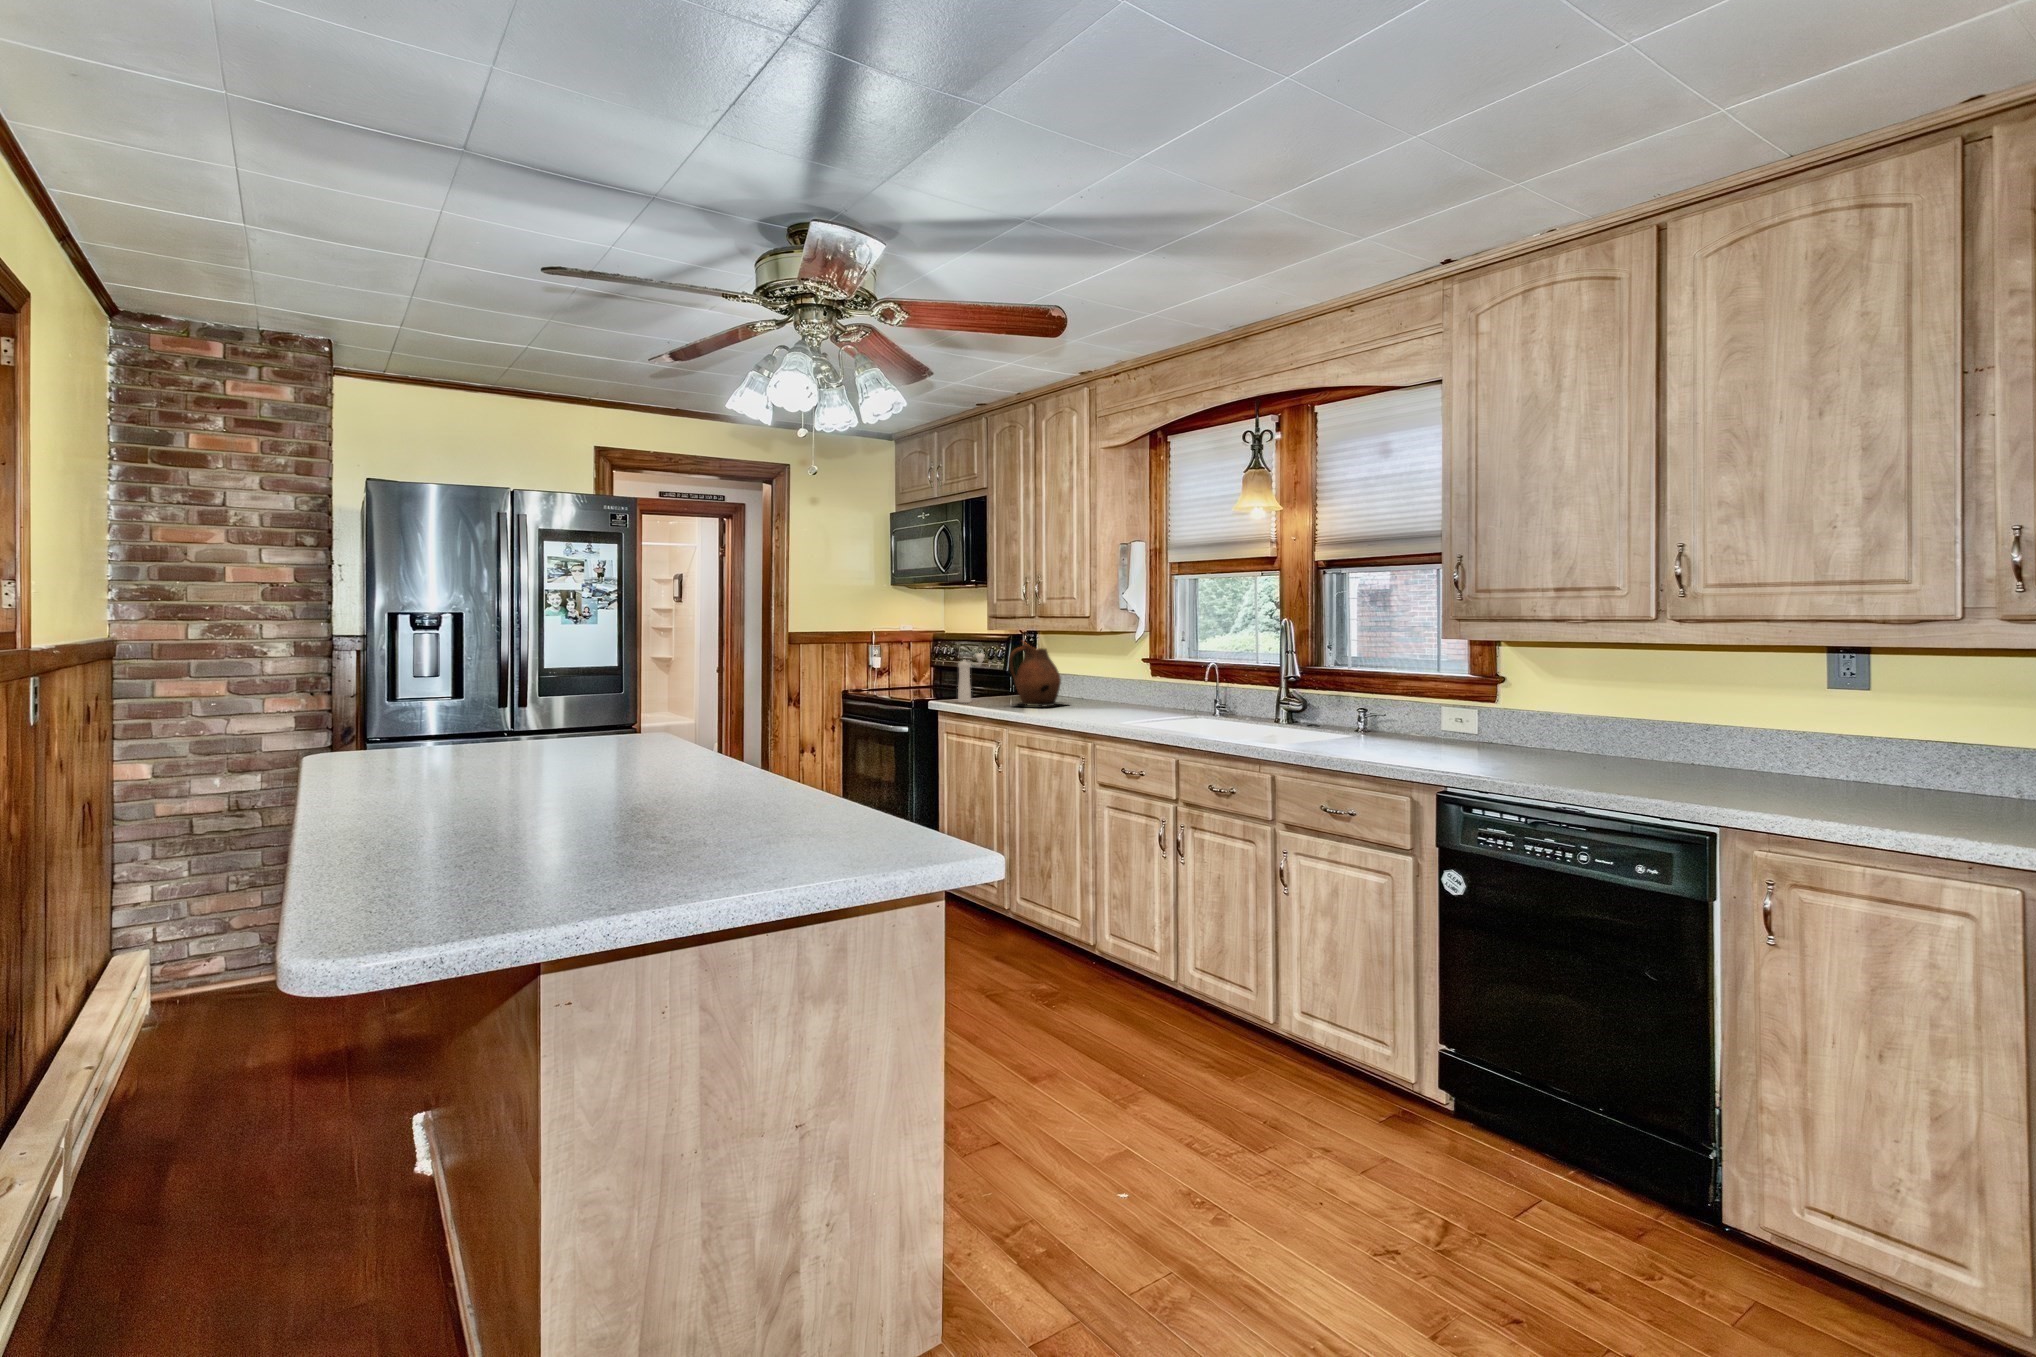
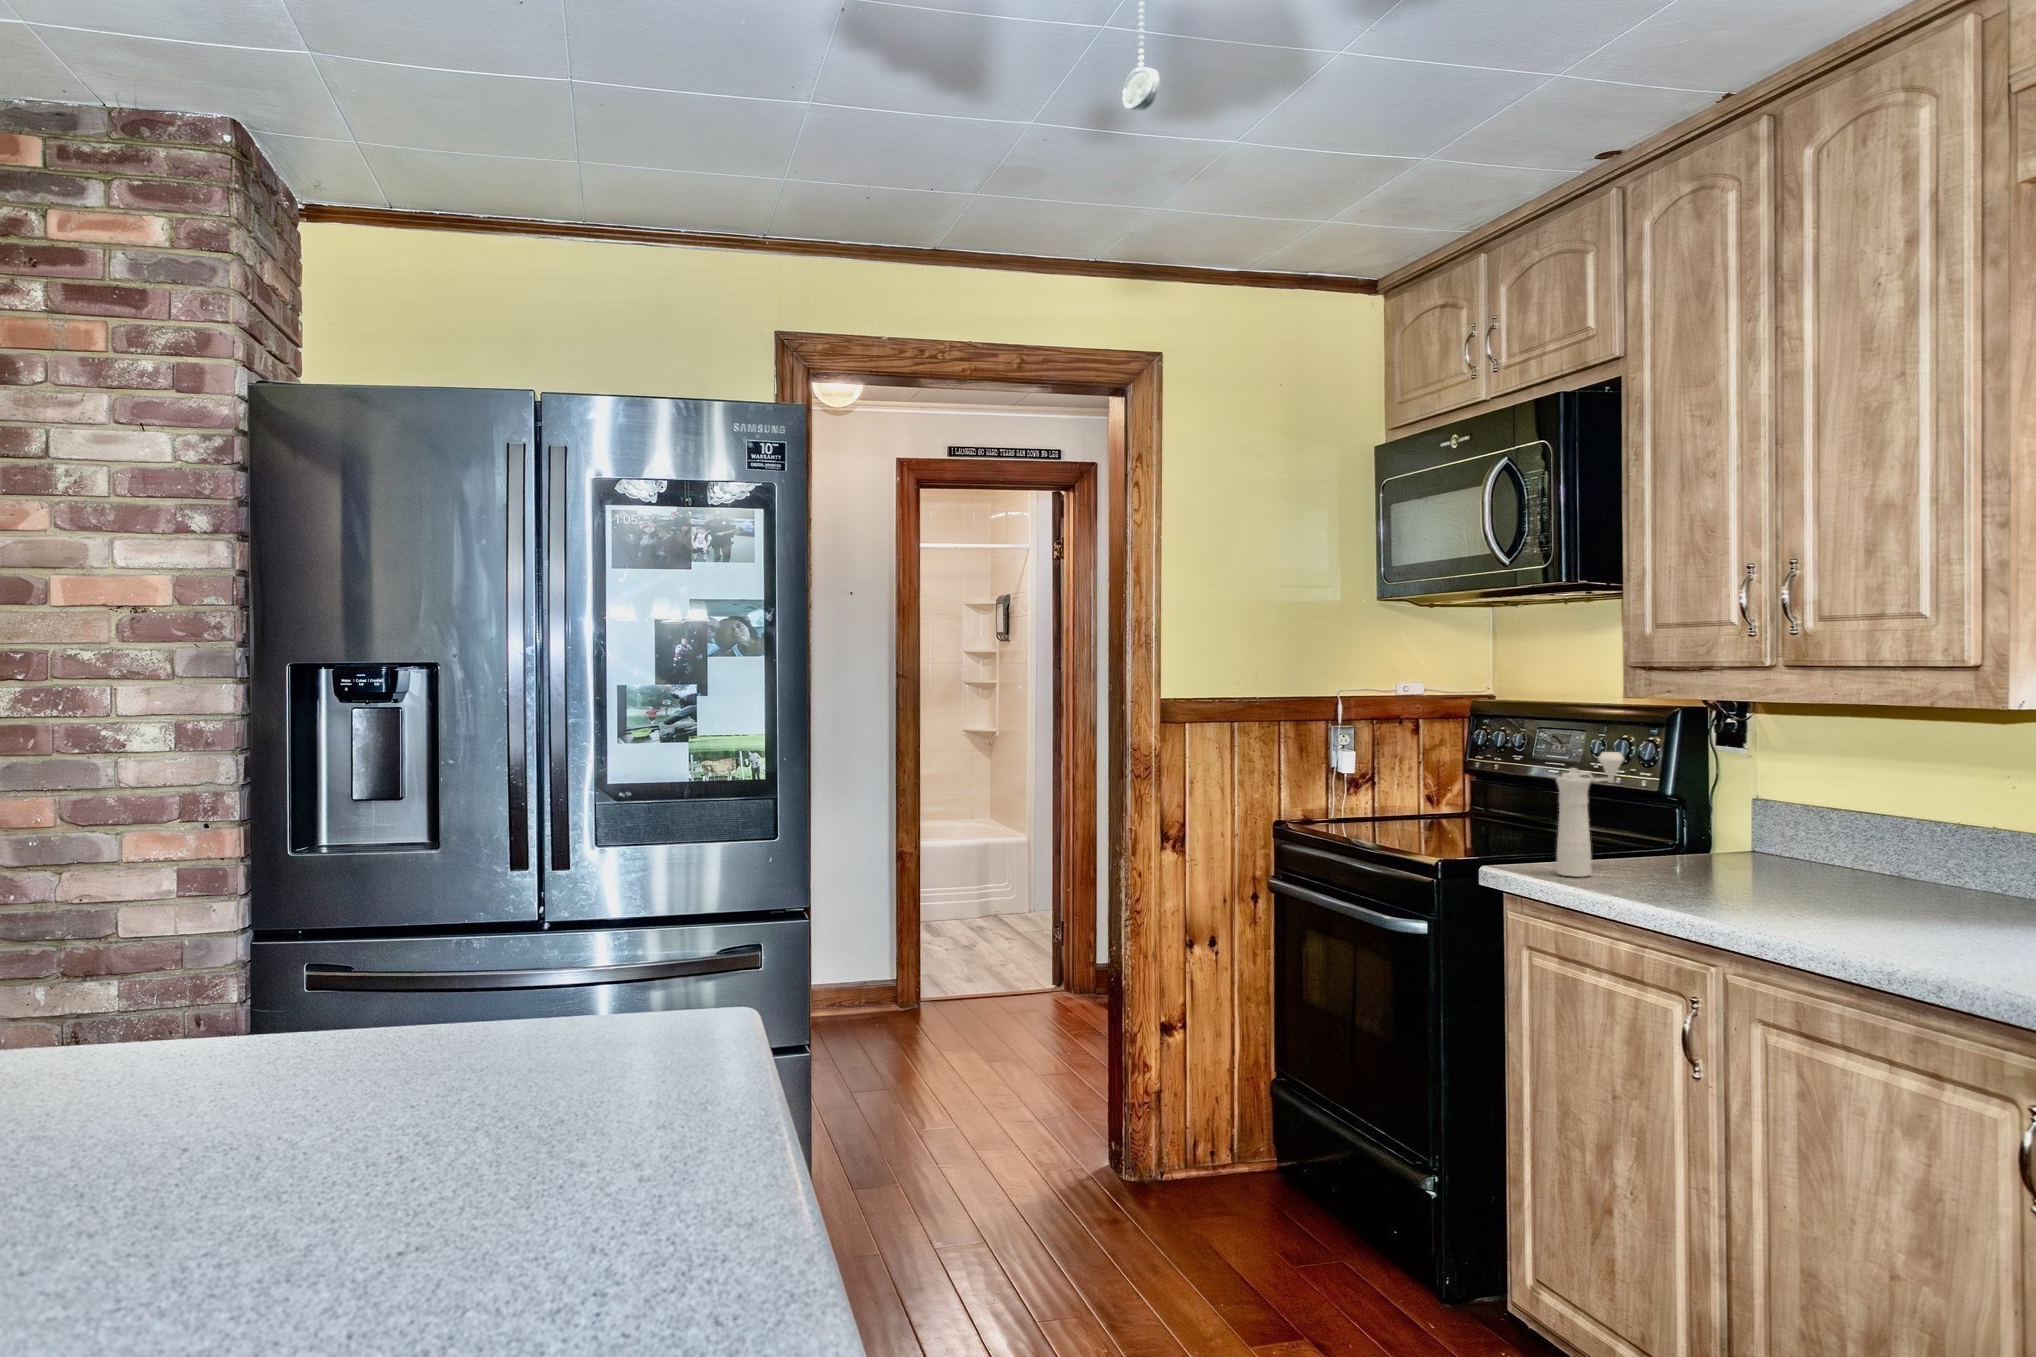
ceramic pitcher: present [1009,641,1063,706] -> none [1714,727,1903,916]

